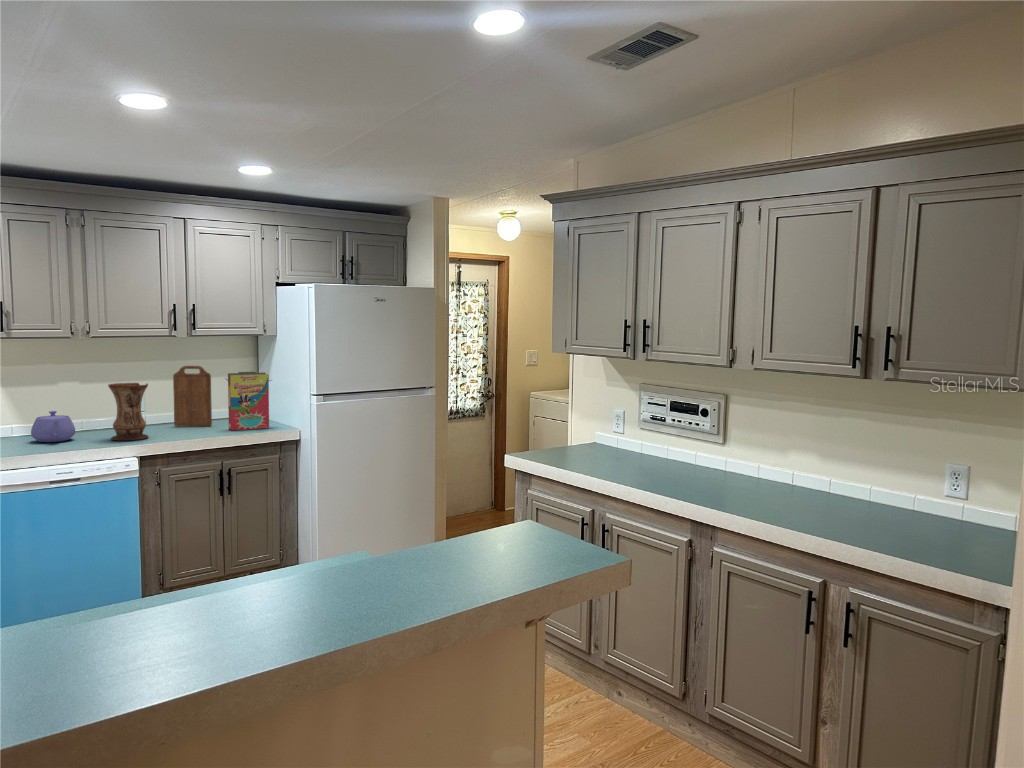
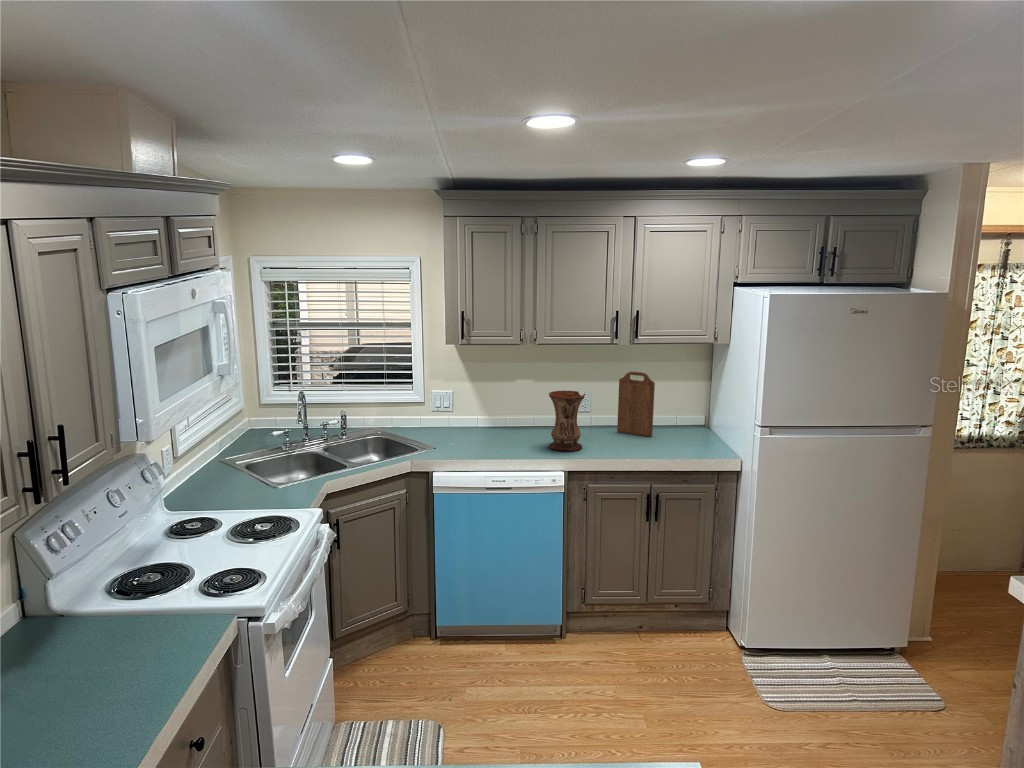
cereal box: present [226,372,272,430] -> none [664,386,717,451]
teapot: present [31,411,75,442] -> none [488,411,523,442]

